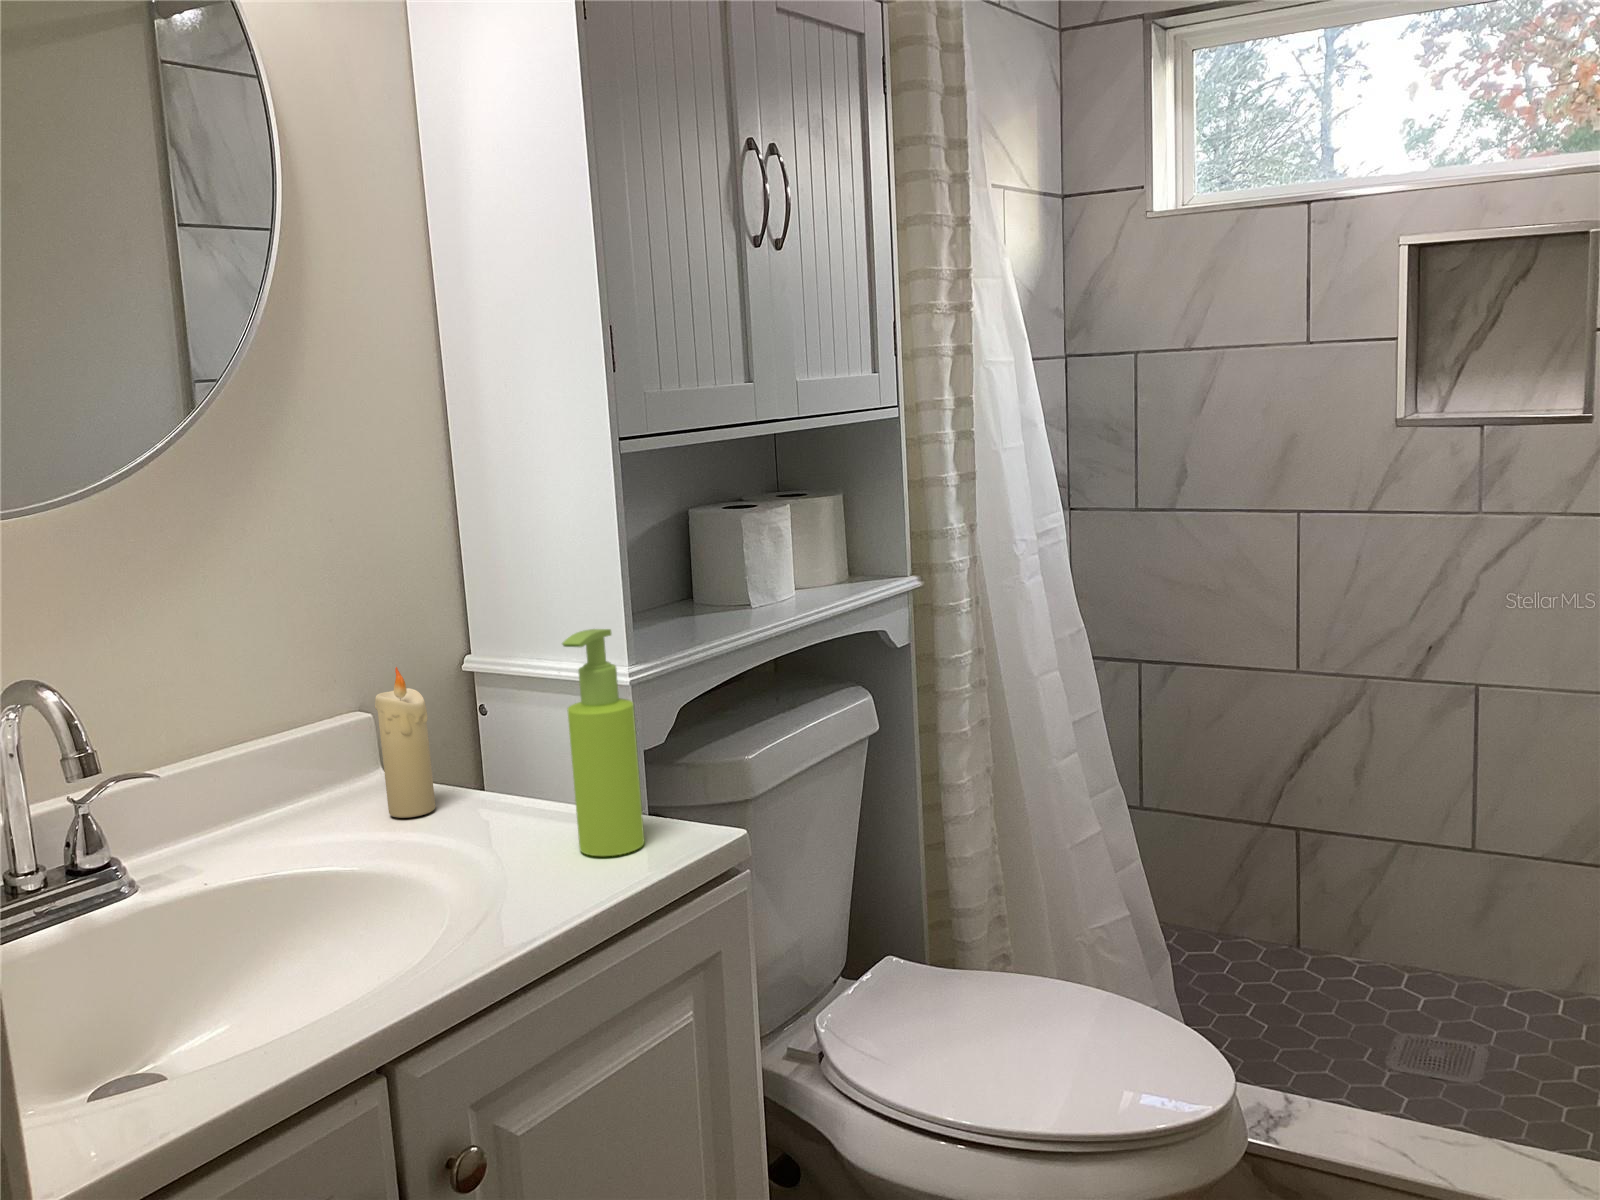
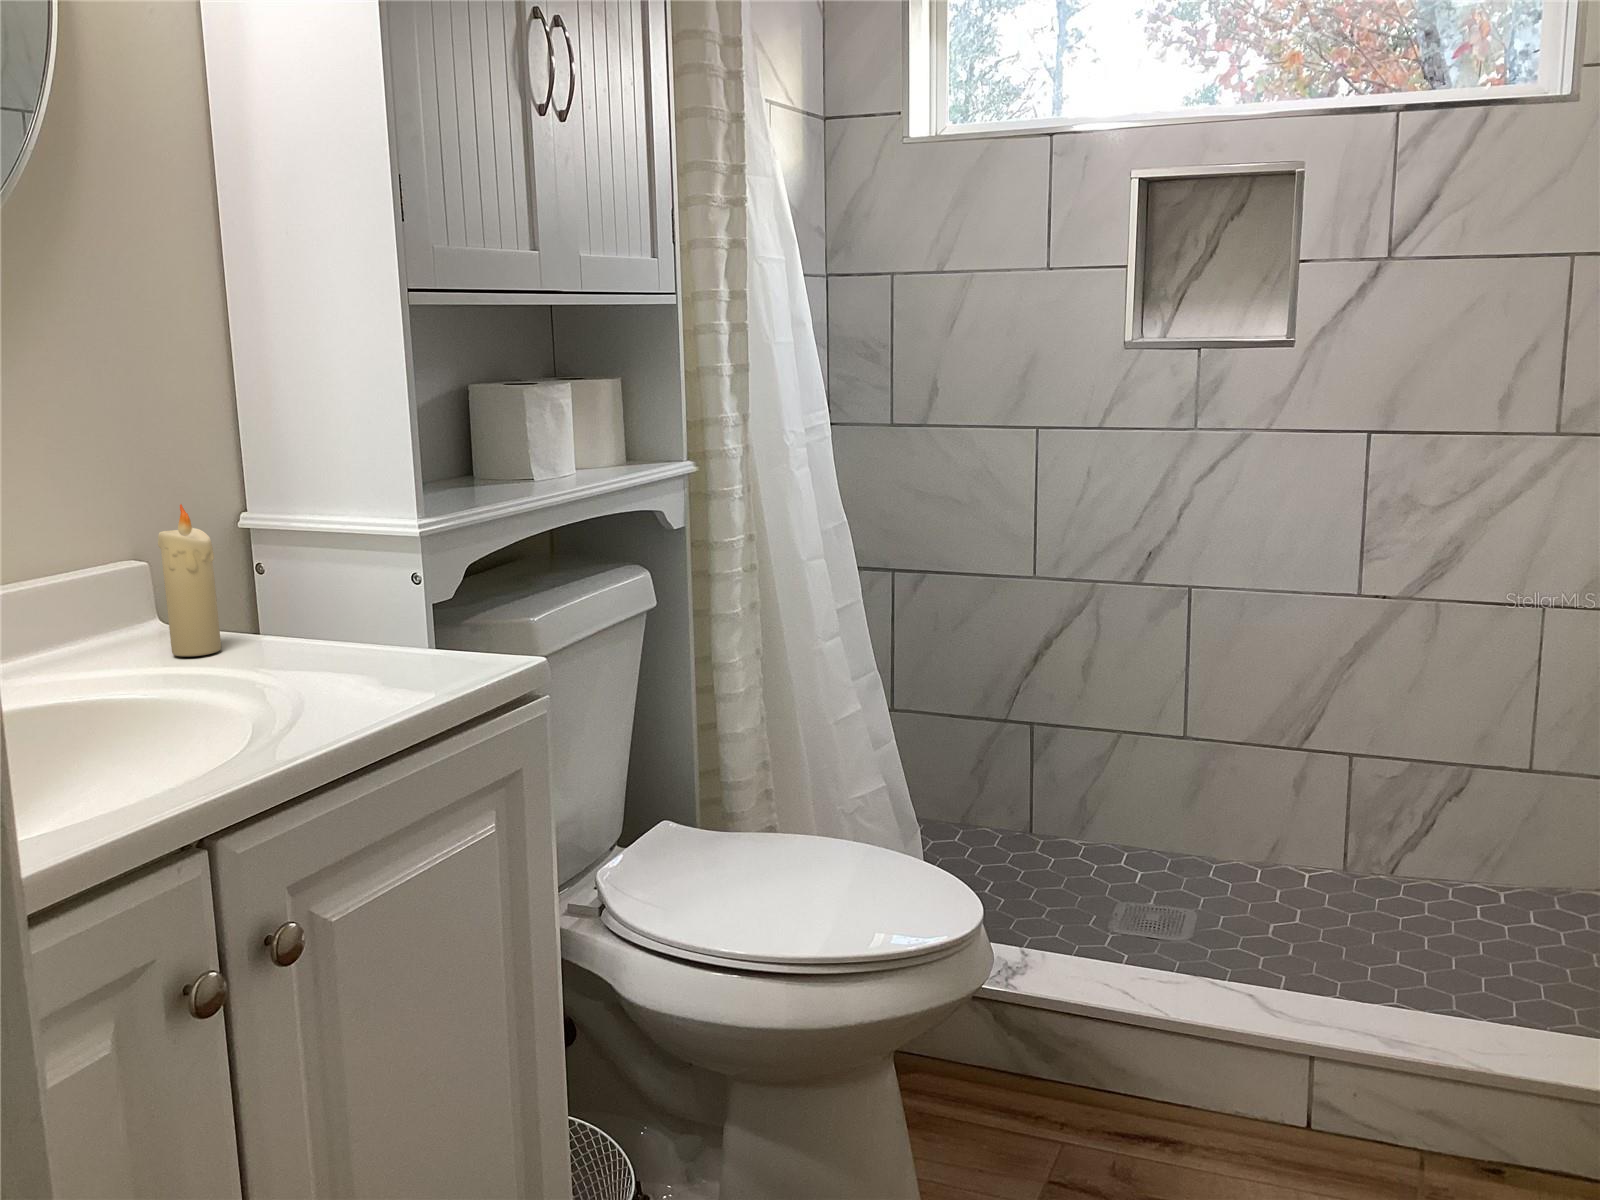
soap dispenser: present [562,629,644,856] -> none [366,457,445,678]

